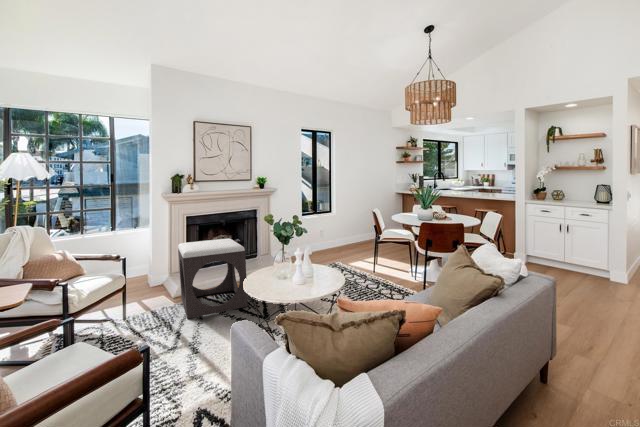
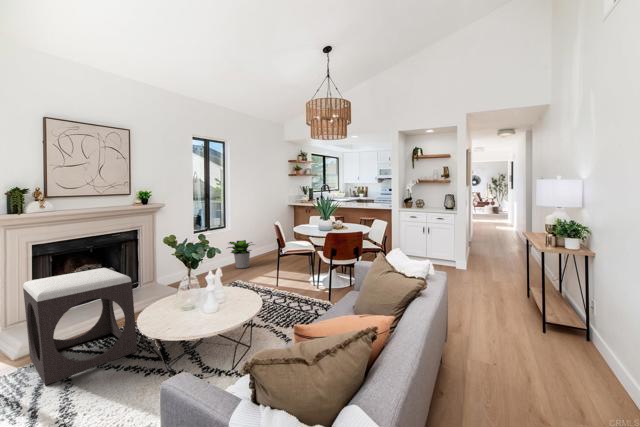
potted plant: none [331,224,360,250] -> present [228,240,254,268]

